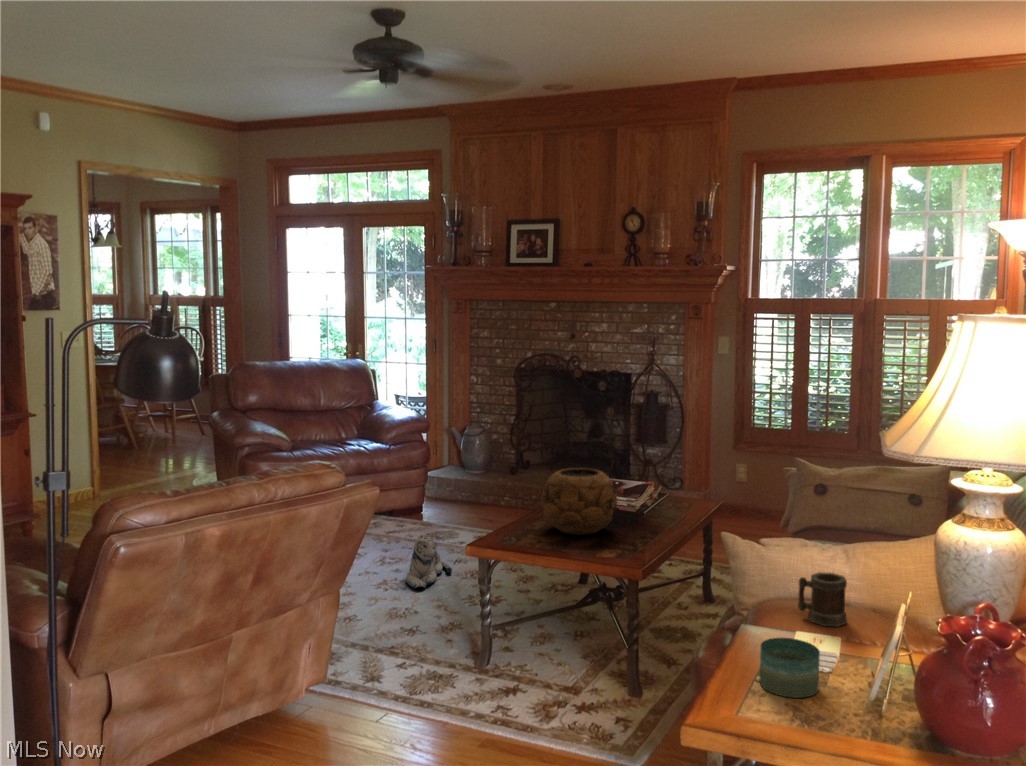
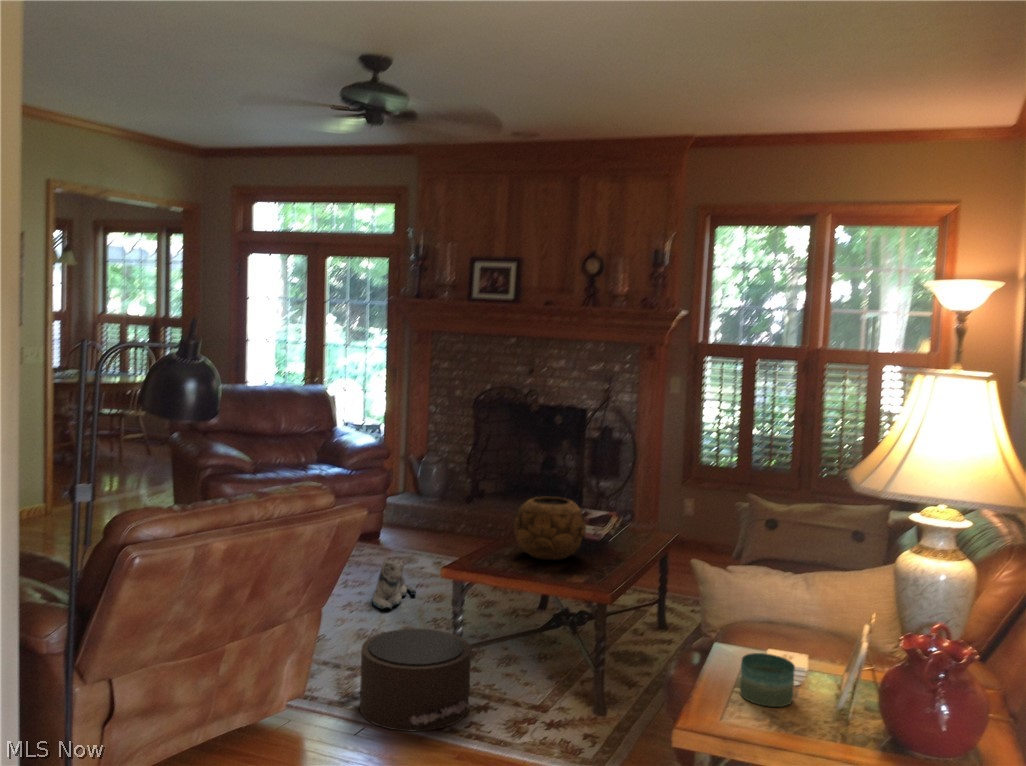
mug: present [798,572,847,626] -> none [766,597,812,646]
pouf: none [367,610,497,718] -> present [344,629,471,731]

